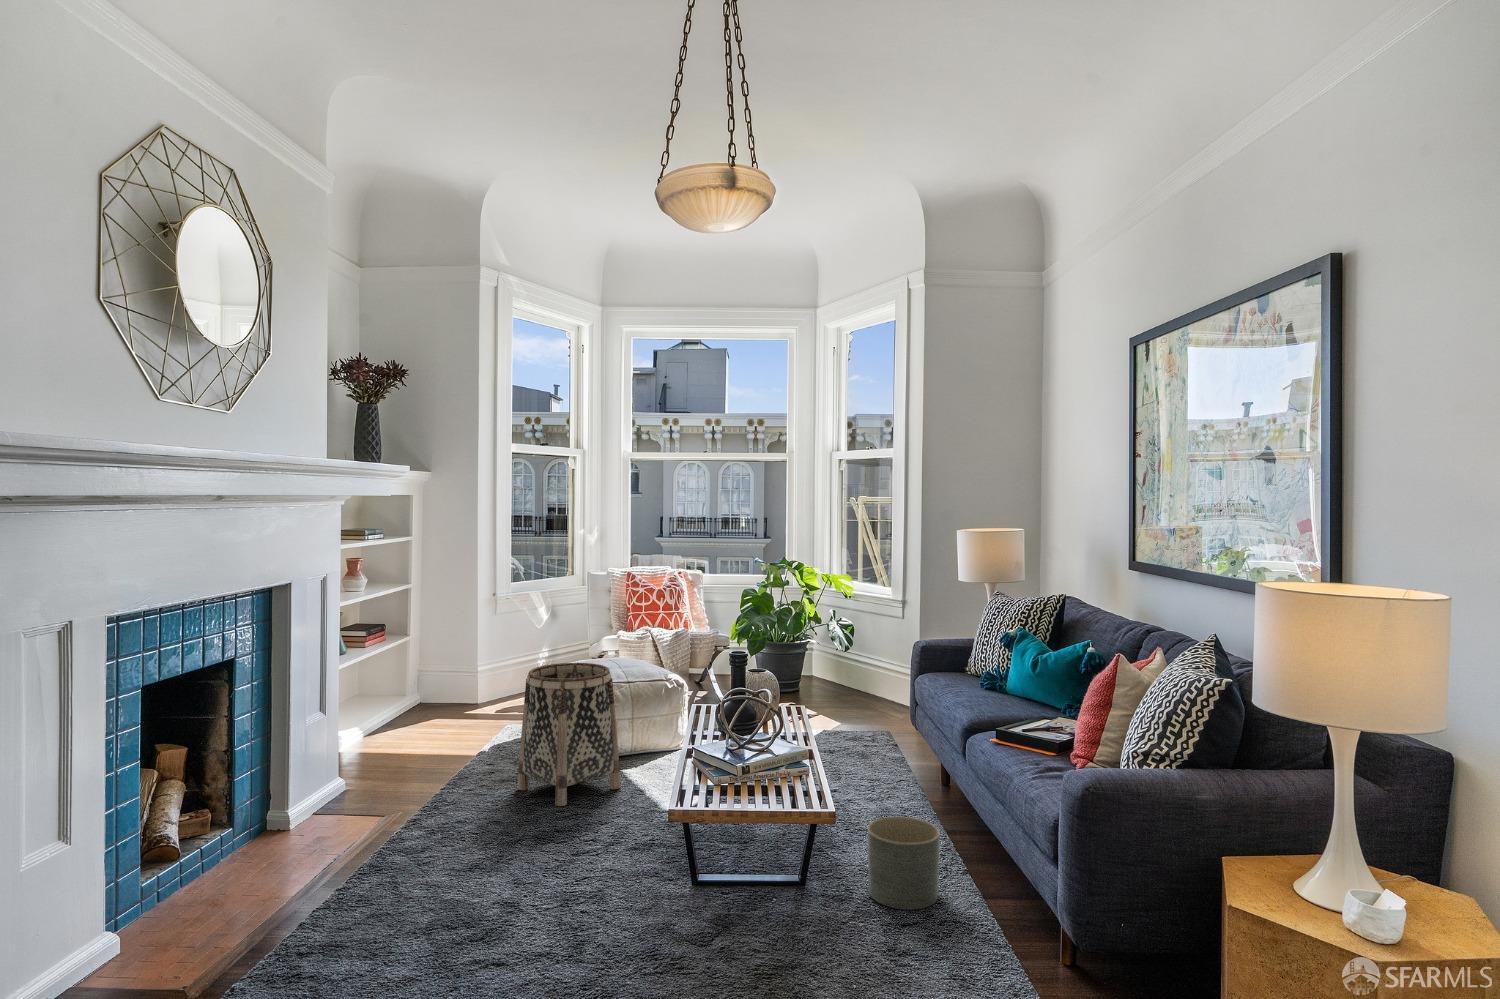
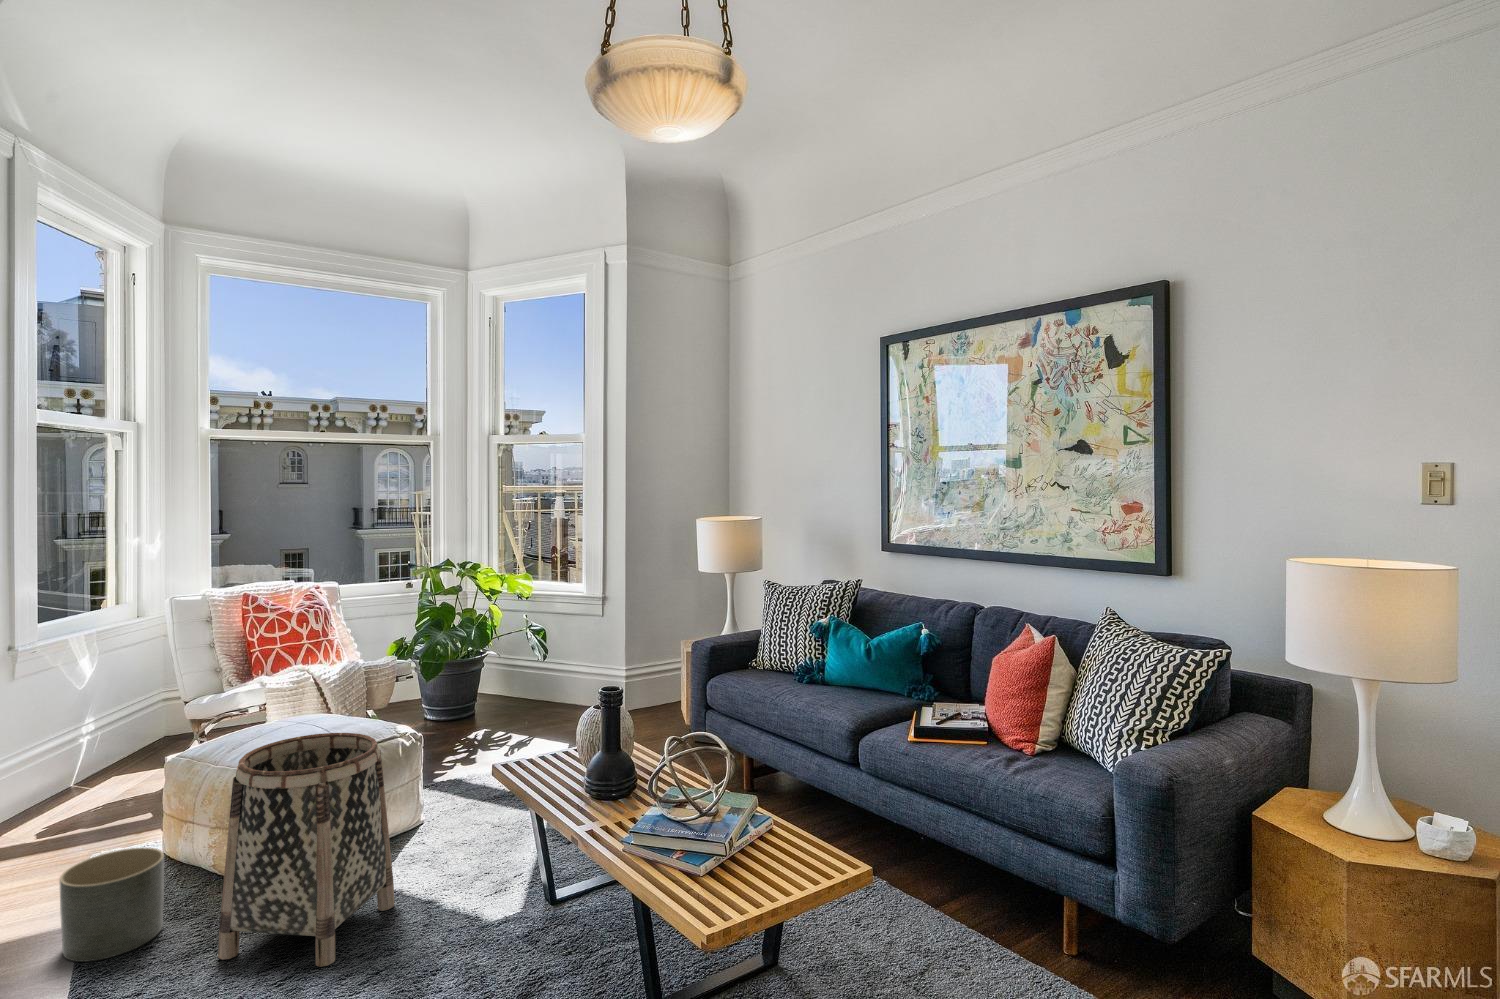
planter: present [868,816,940,910] -> present [59,848,164,962]

